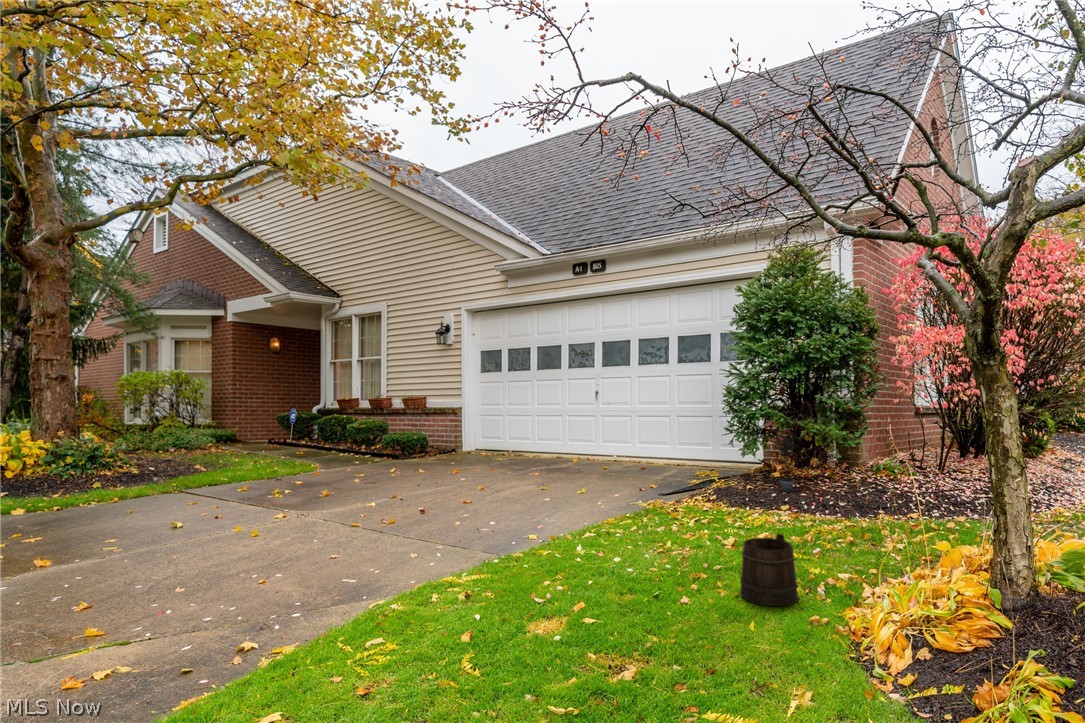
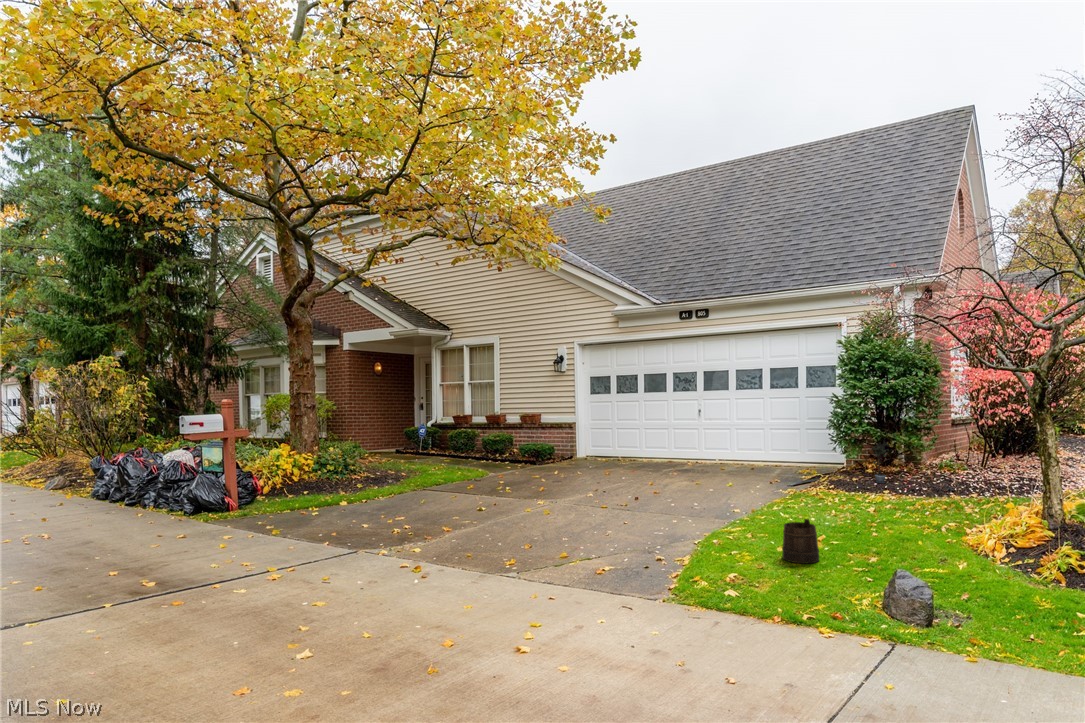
bucket: present [740,534,798,606] -> present [782,519,819,563]

